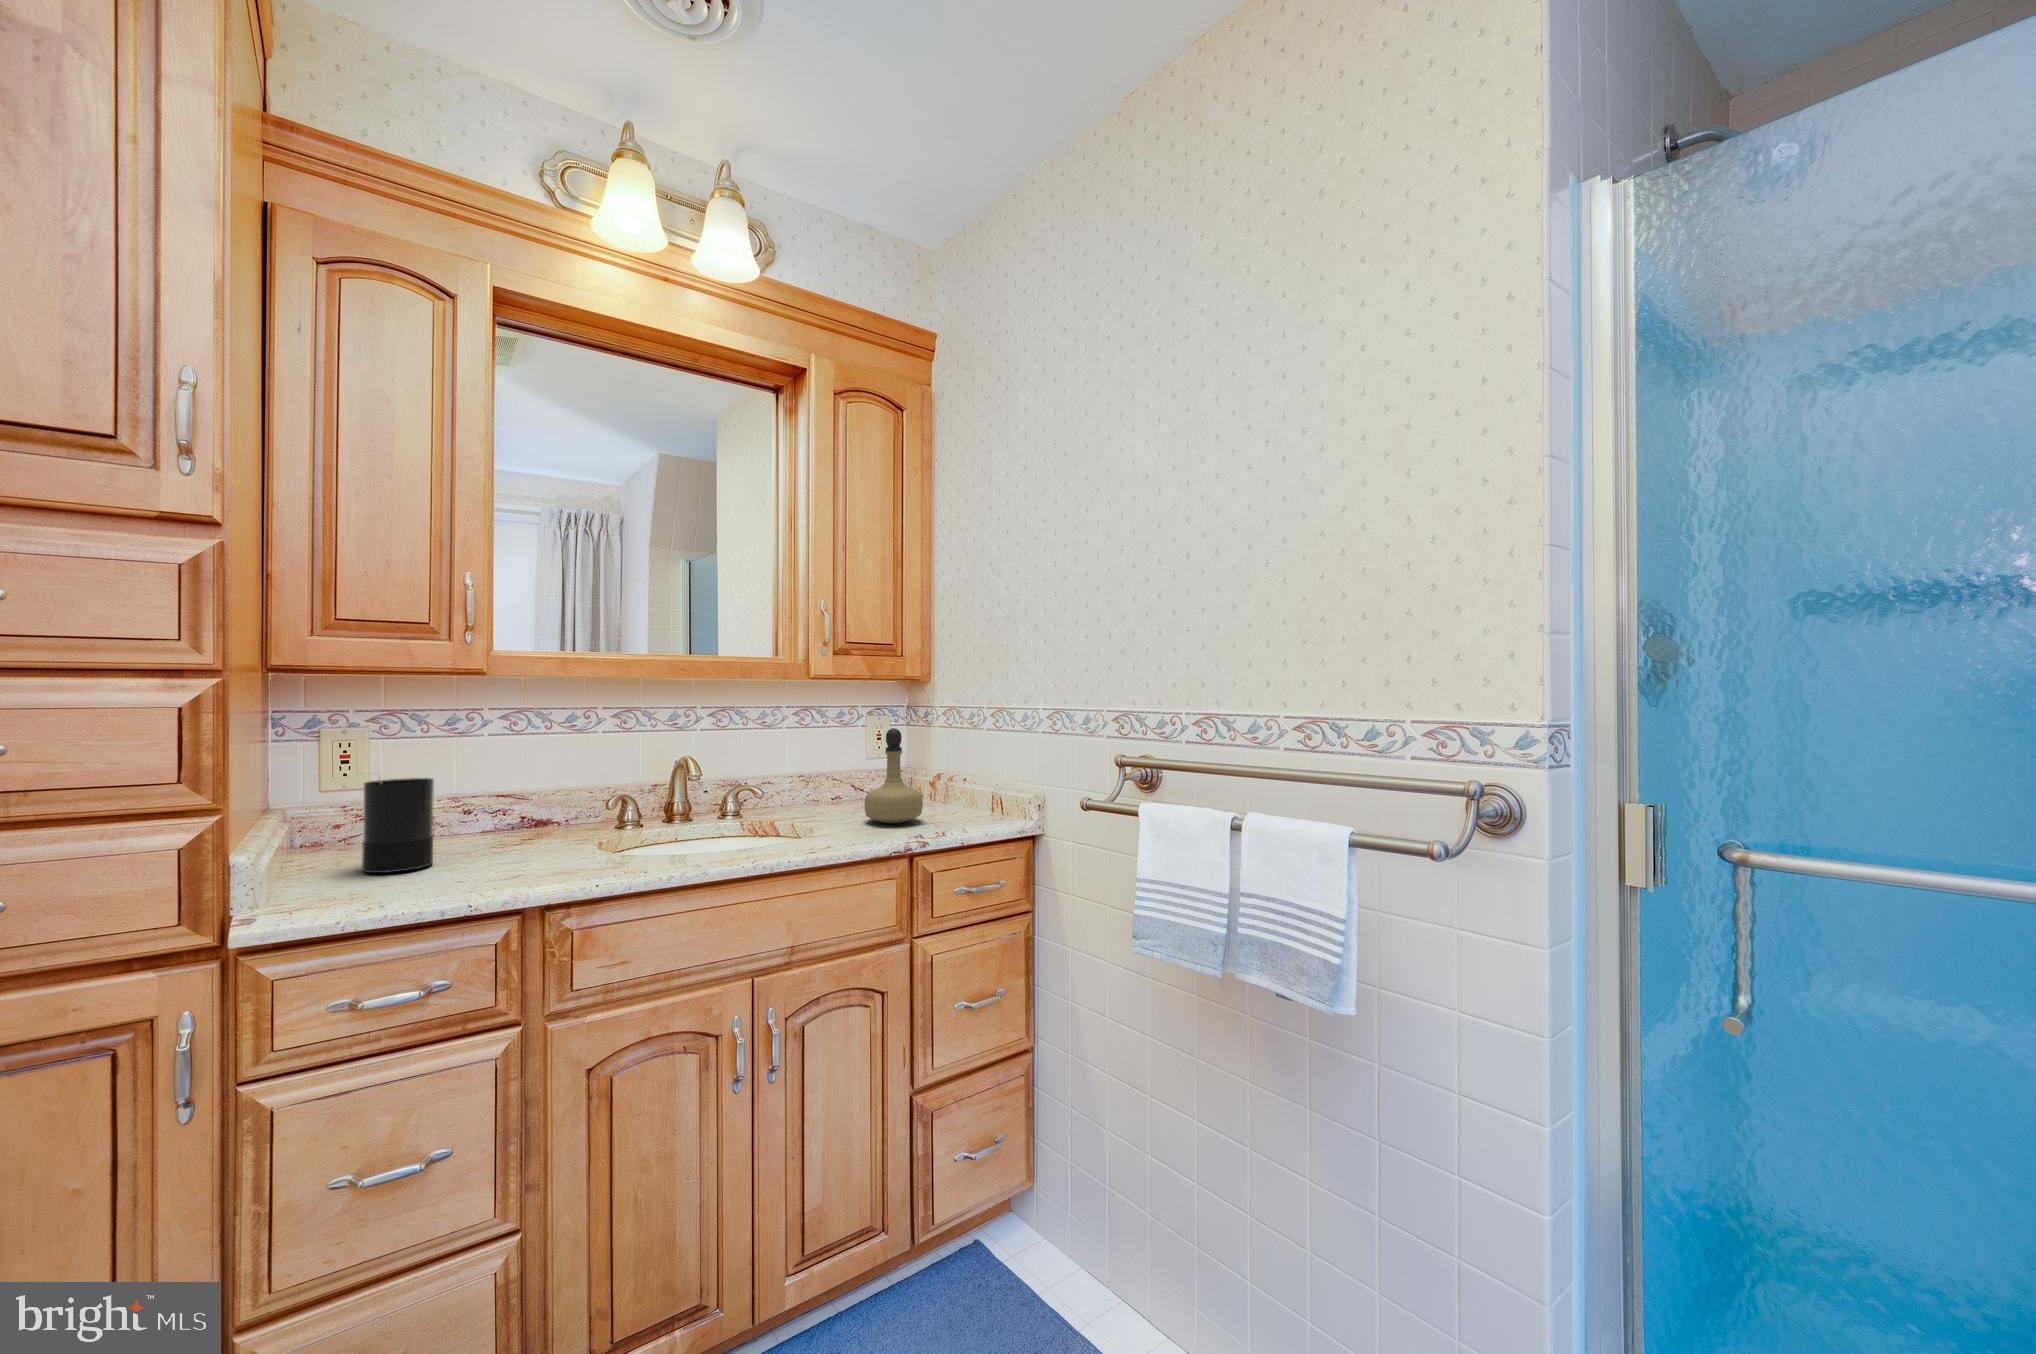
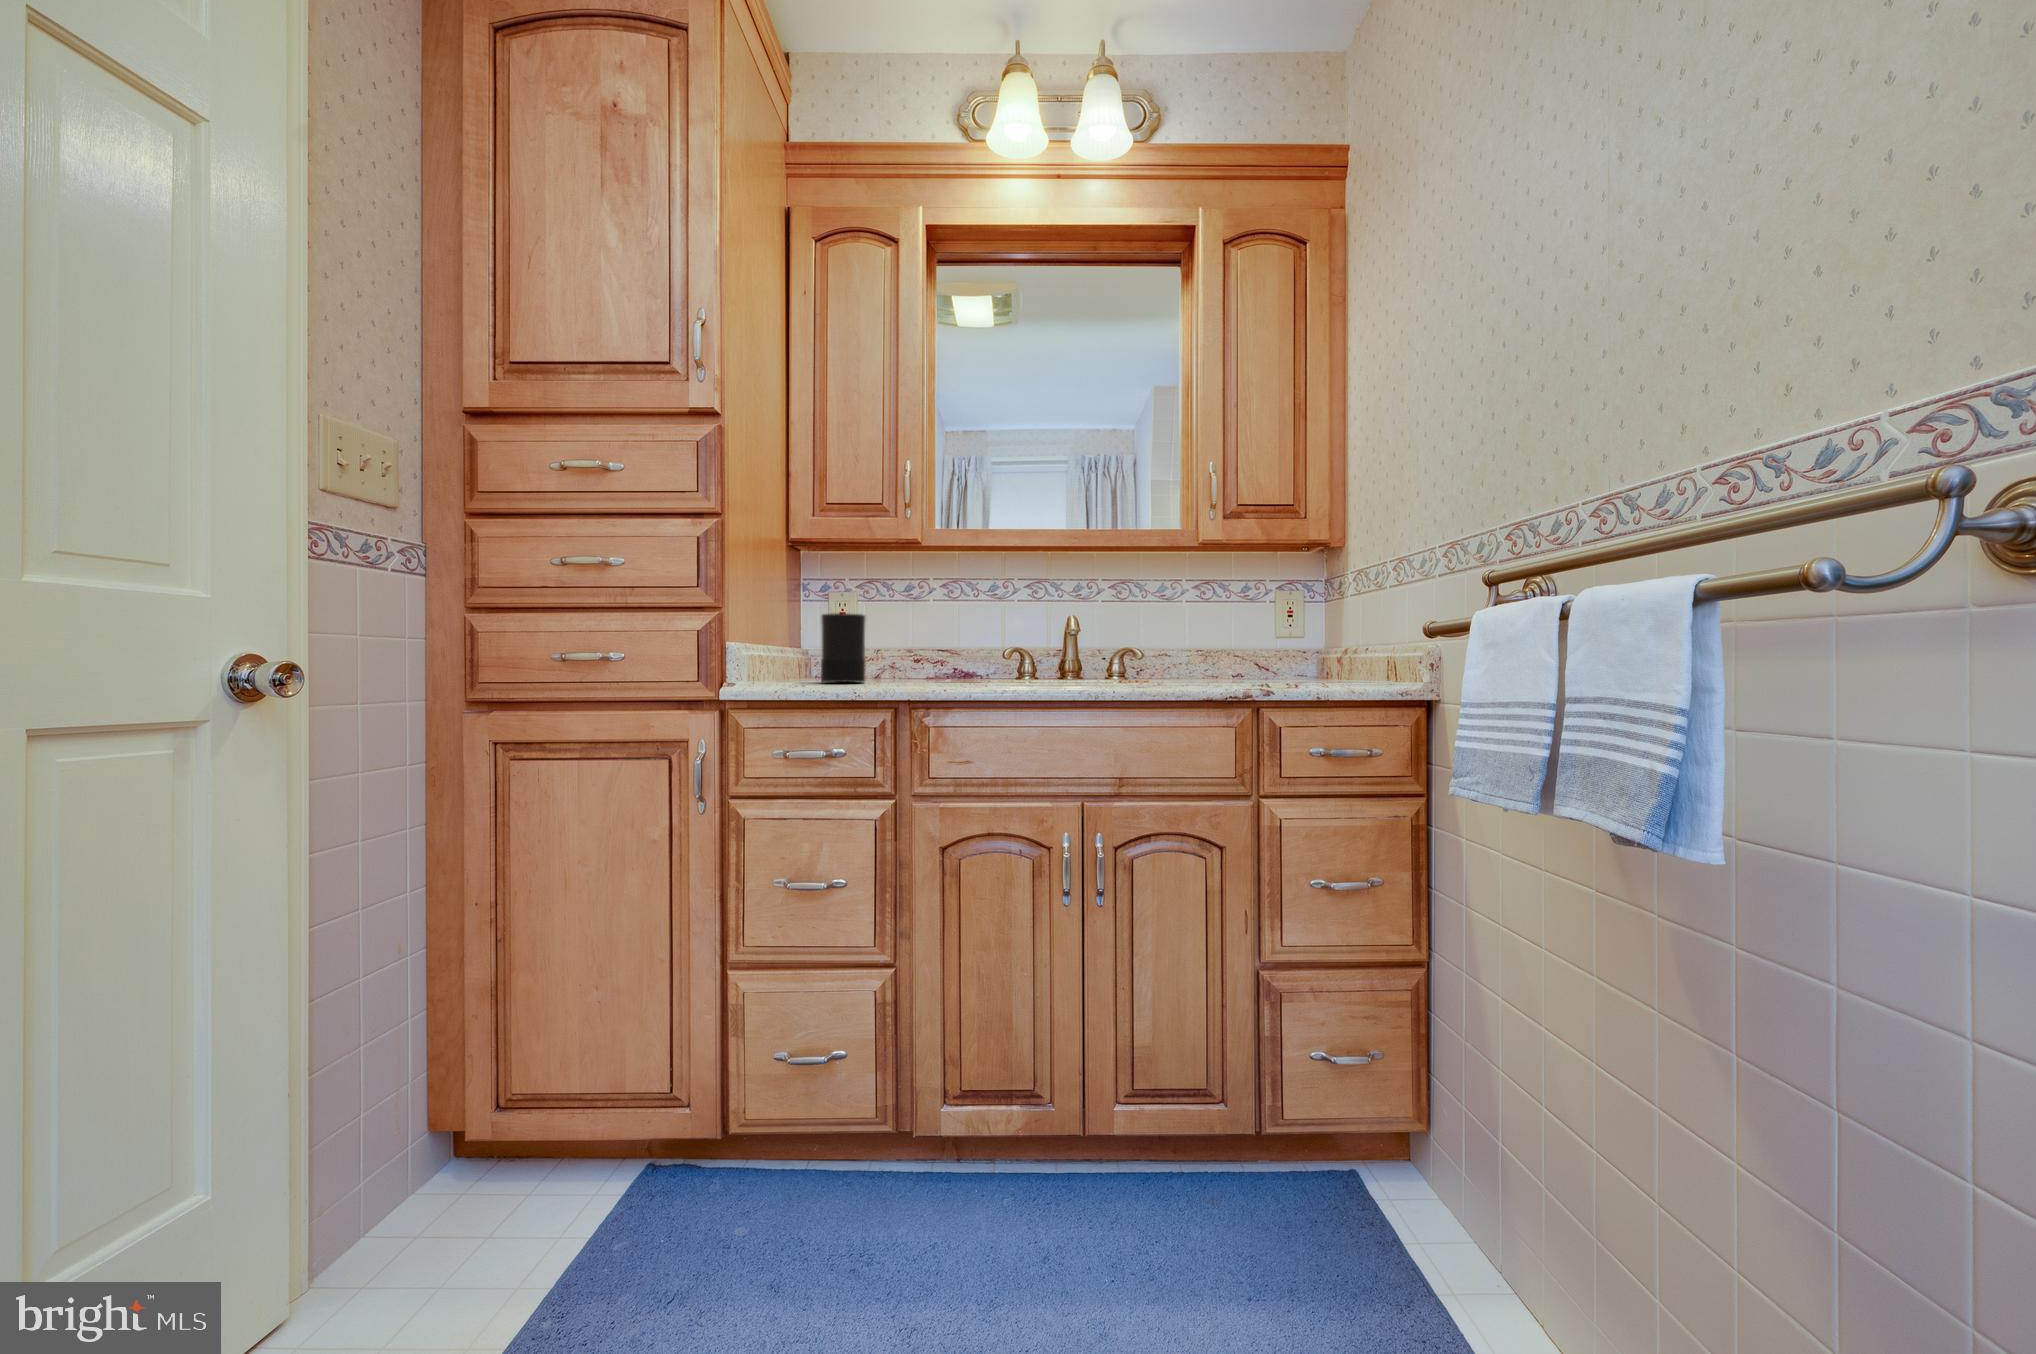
perfume bottle: present [864,728,923,823] -> none [1235,583,1300,685]

